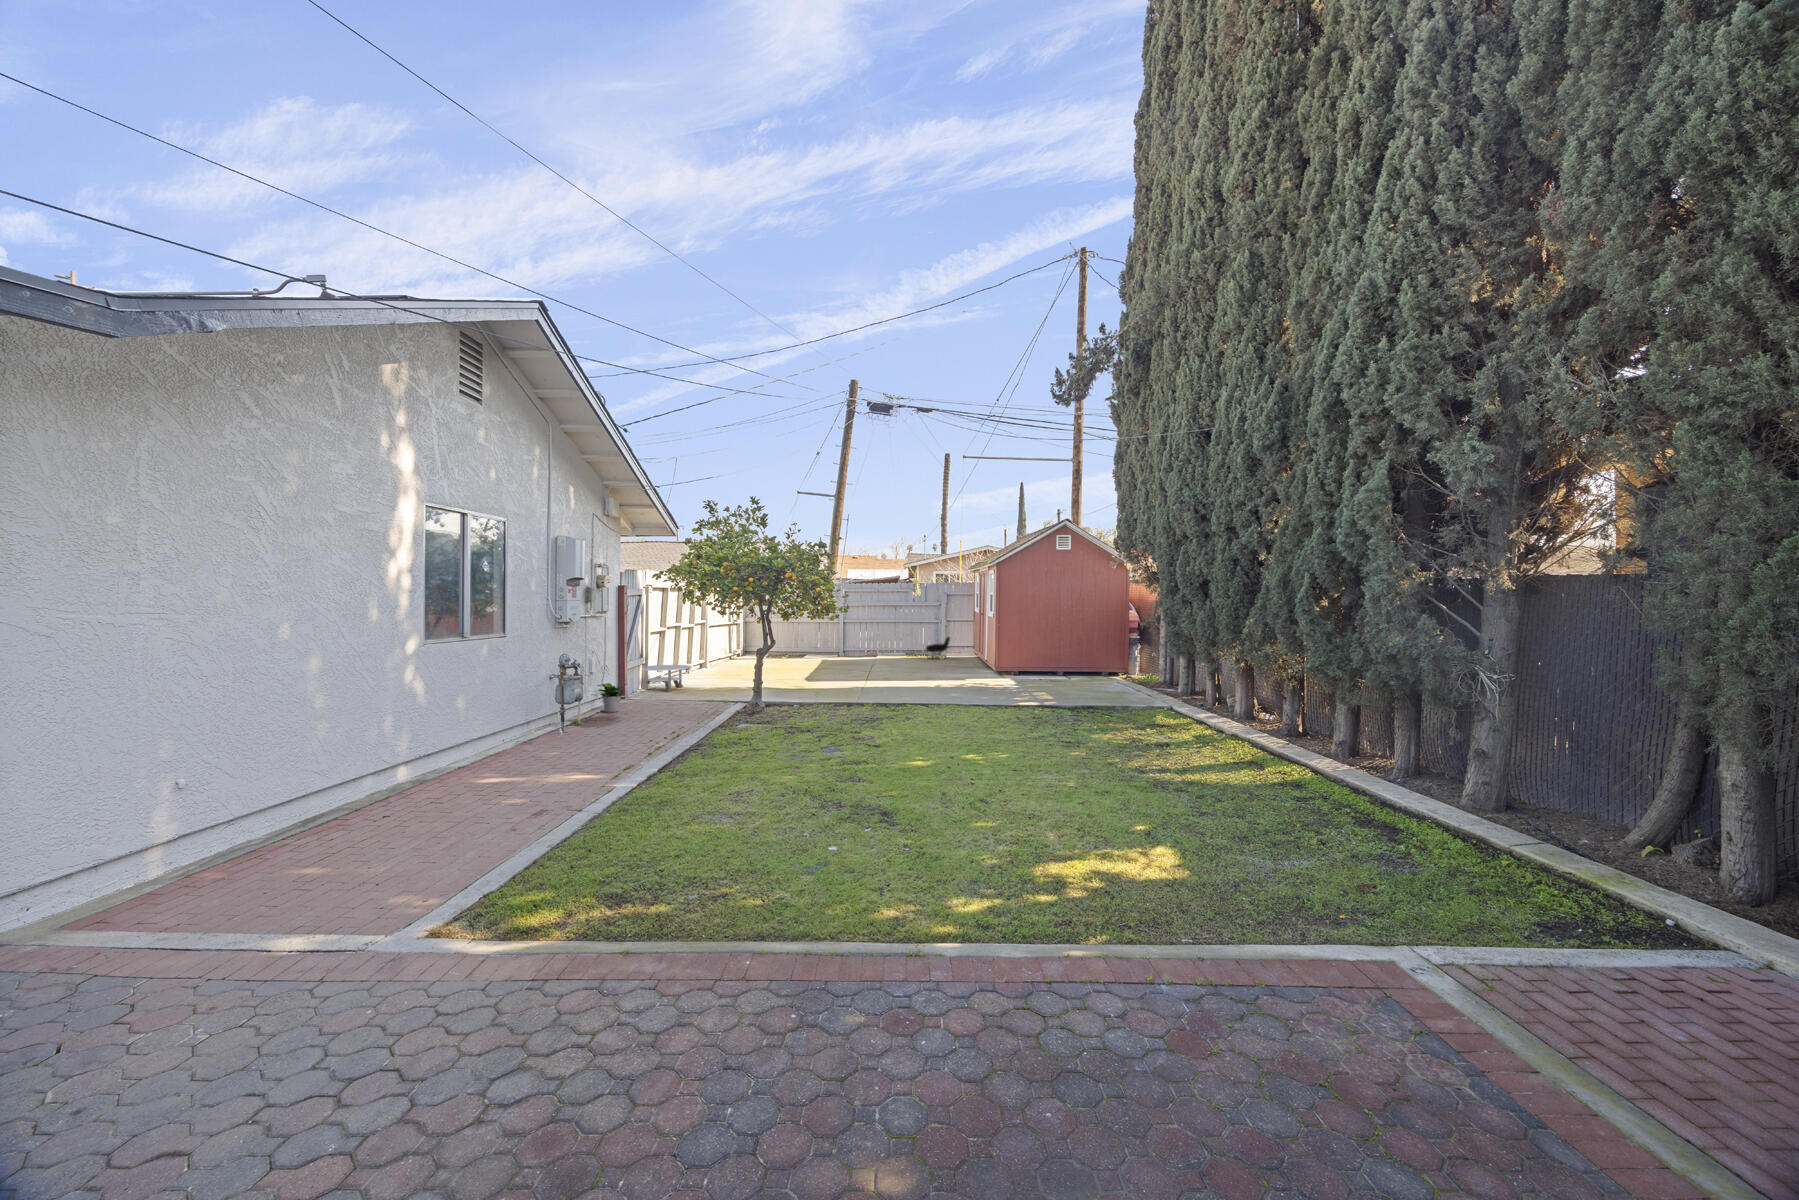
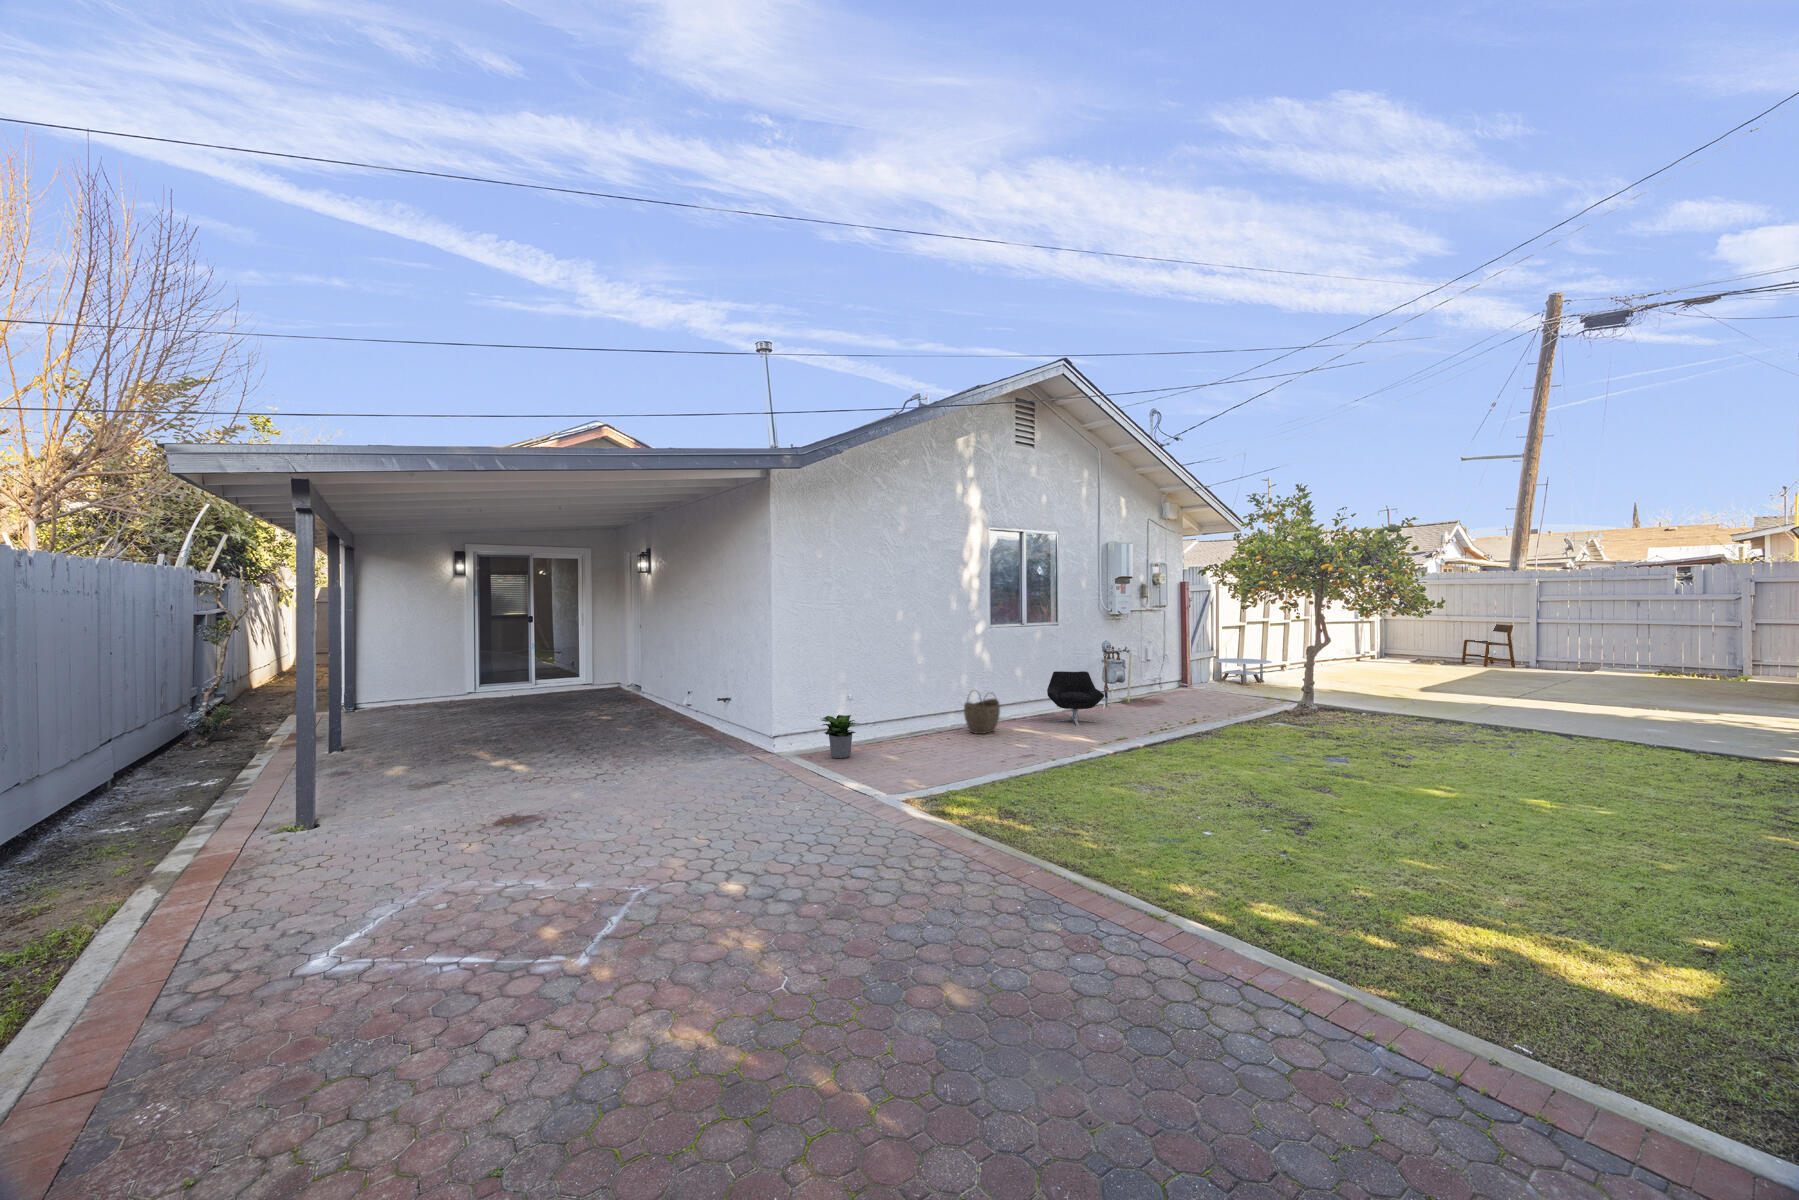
bench: none [801,625,836,659] -> present [1462,624,1515,667]
lounge chair: present [926,637,950,658] -> present [1047,671,1104,726]
potted plant: present [595,683,626,713] -> present [821,715,859,758]
woven basket: none [393,734,451,797] -> present [964,698,1000,734]

